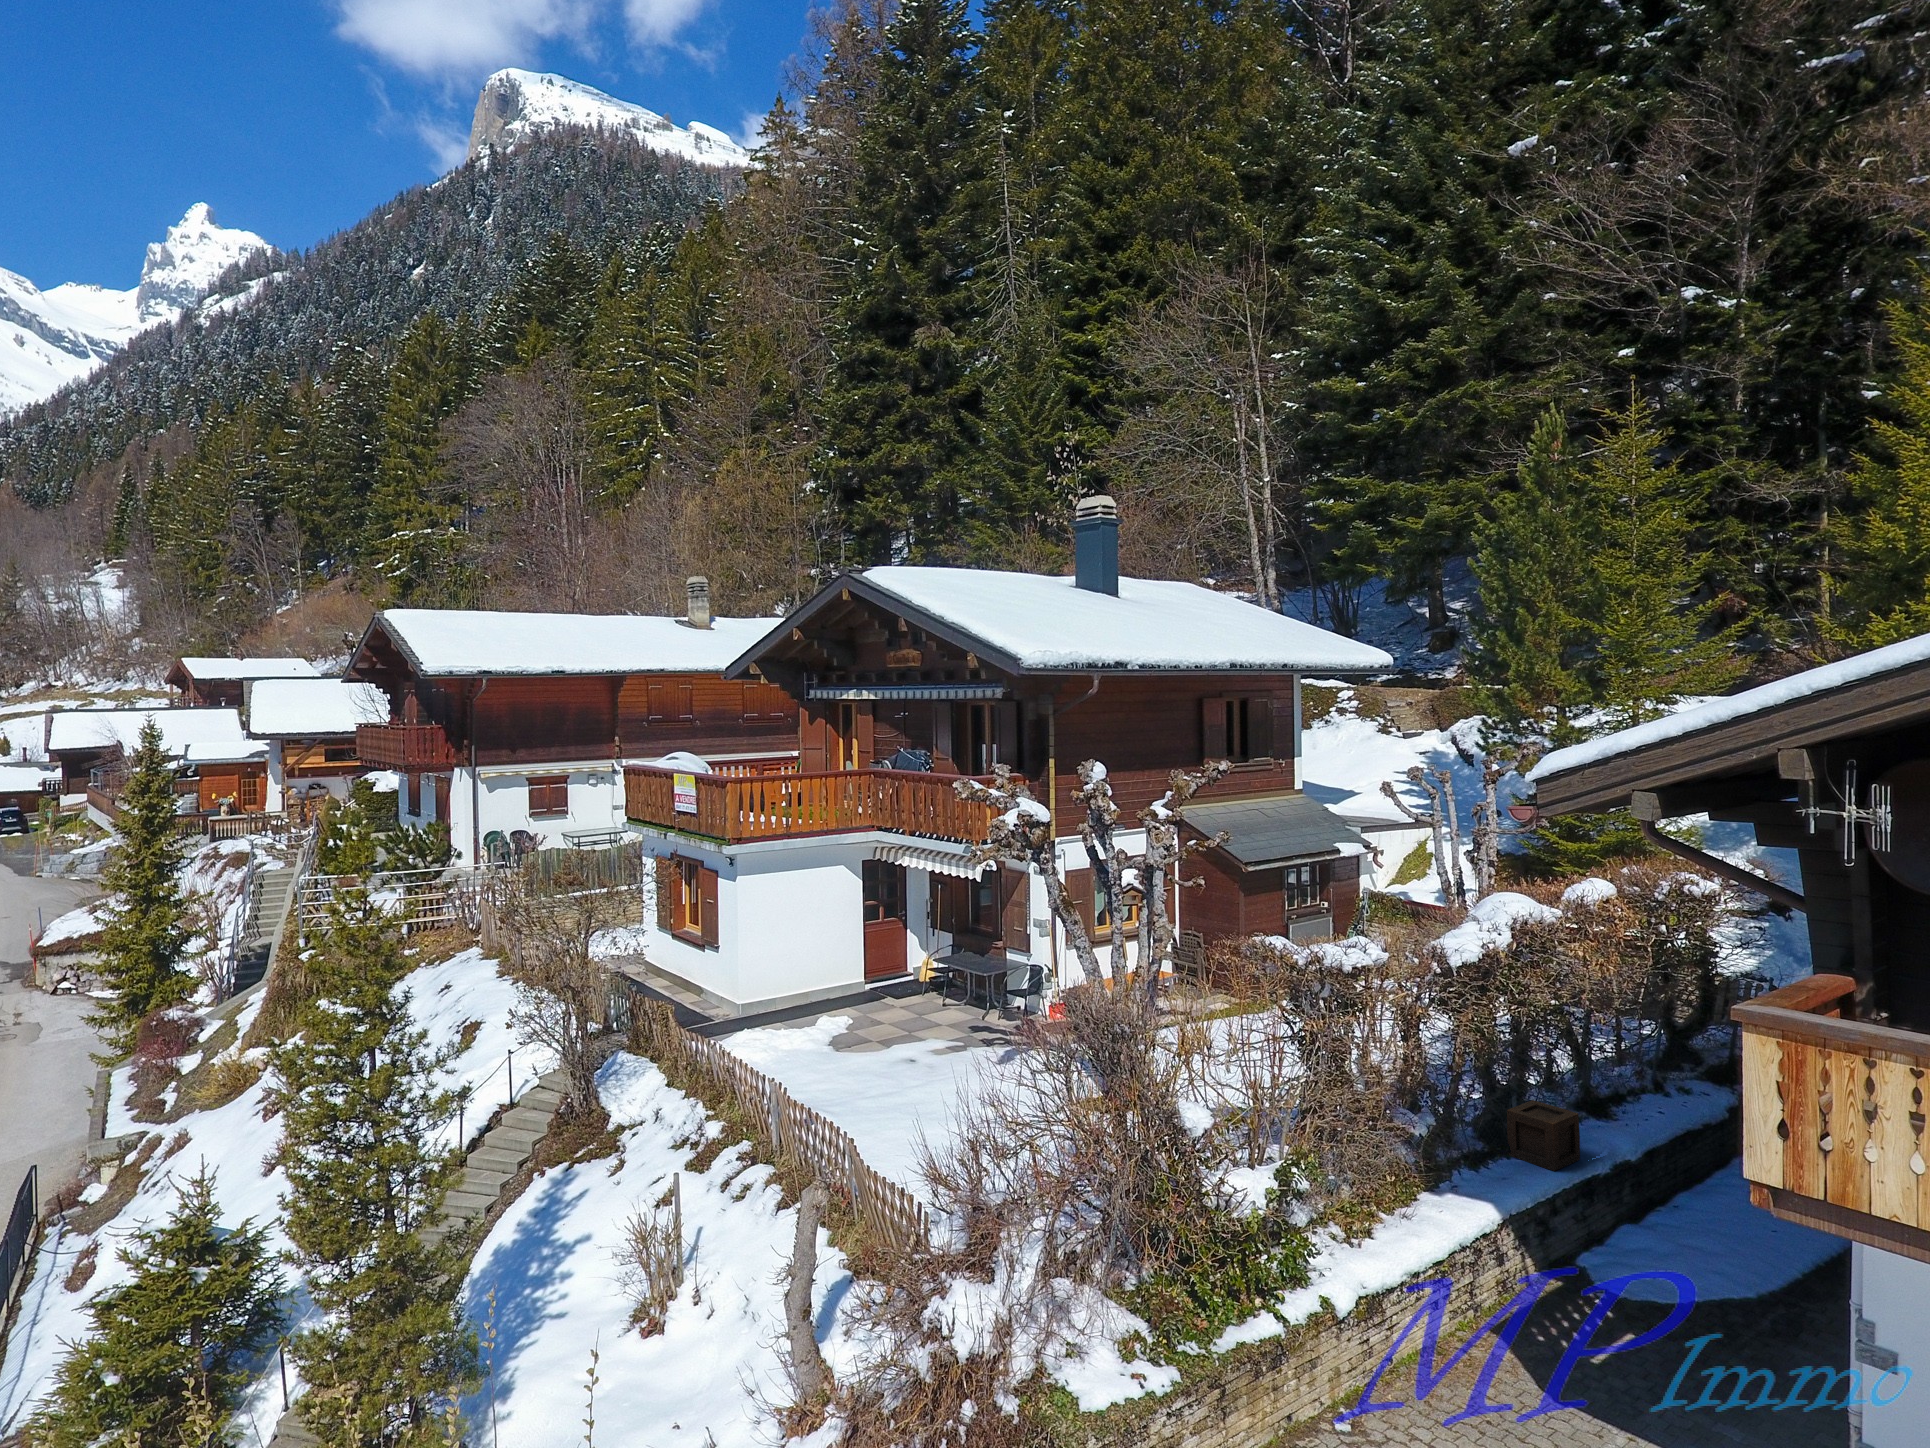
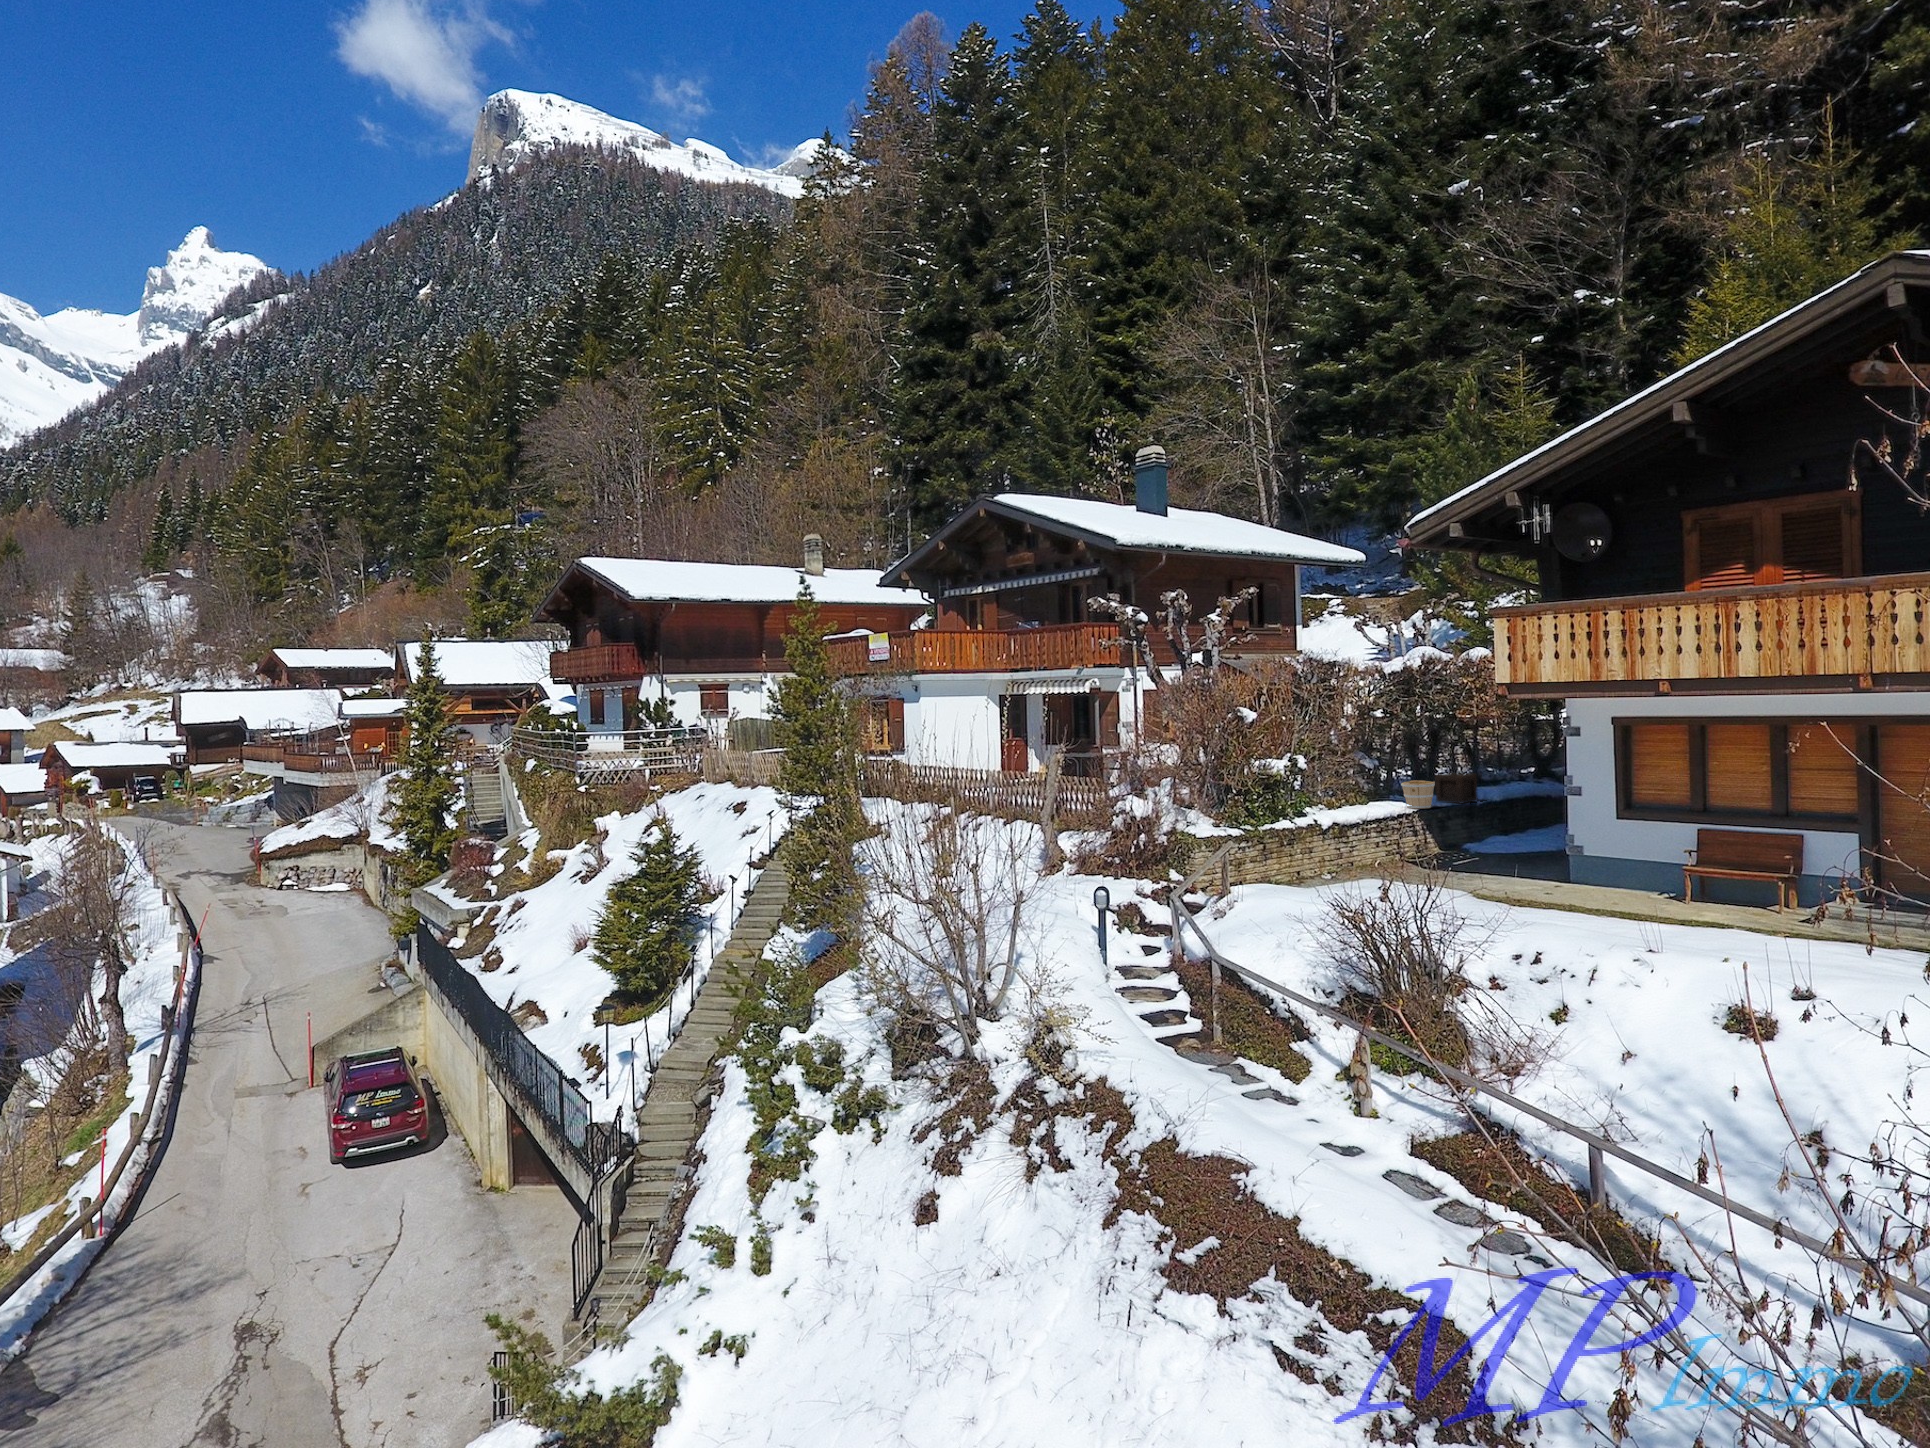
wooden bucket: none [1451,1130,1511,1193] -> present [1401,780,1435,809]

